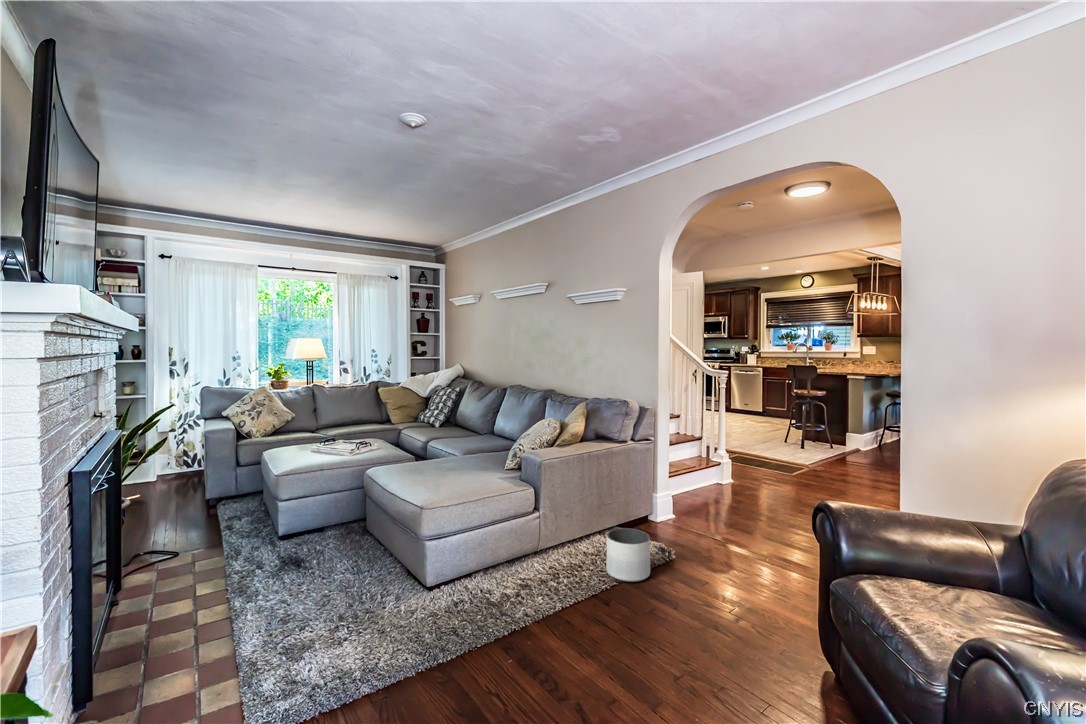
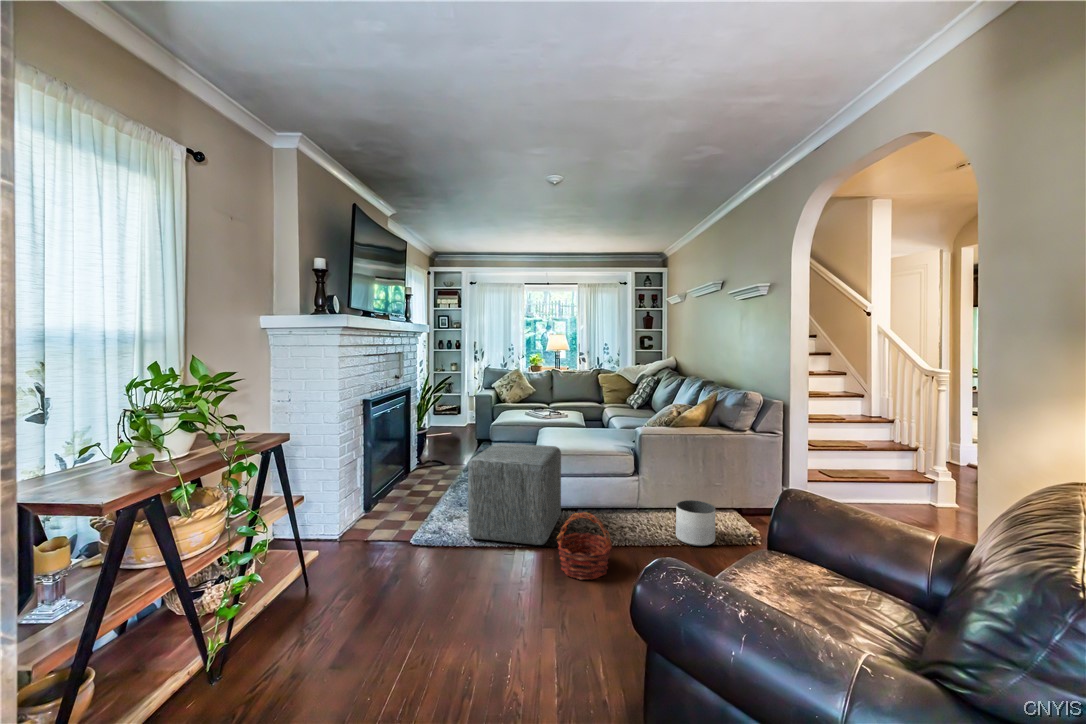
ottoman: none [351,494,489,673] -> present [468,443,561,545]
basket: none [533,580,608,679] -> present [557,512,612,580]

